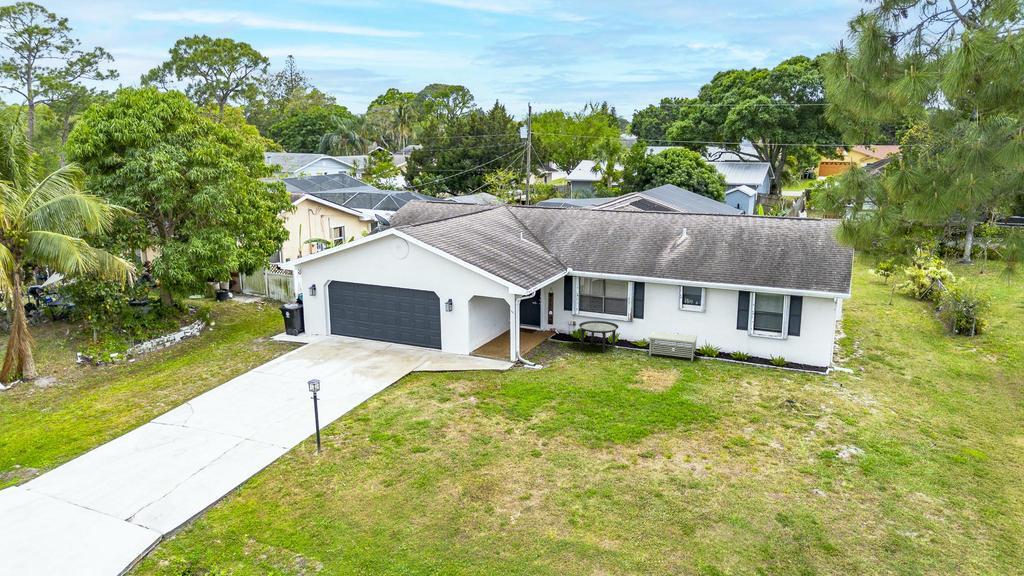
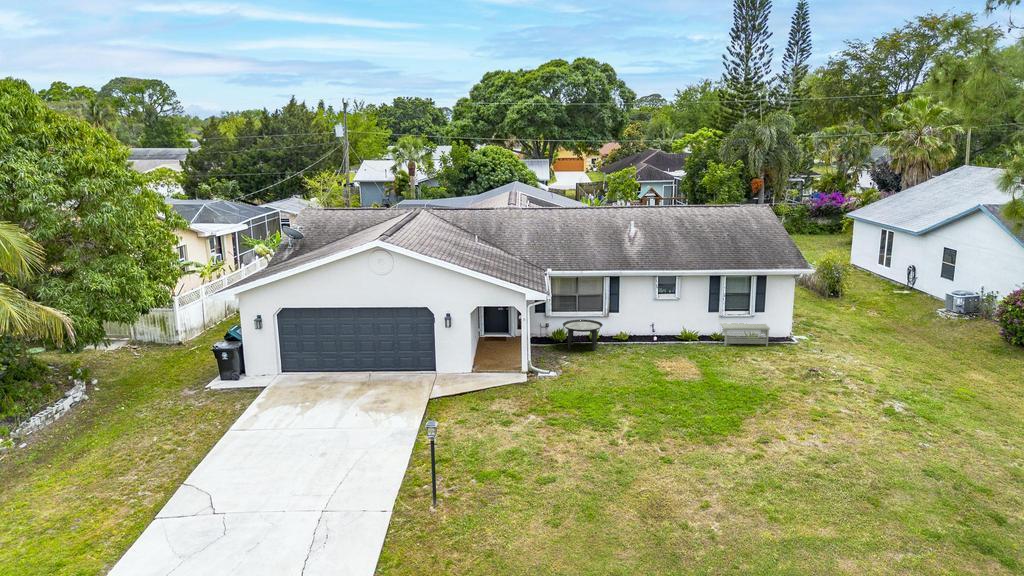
storage bench: present [648,331,697,361] -> present [720,323,770,346]

